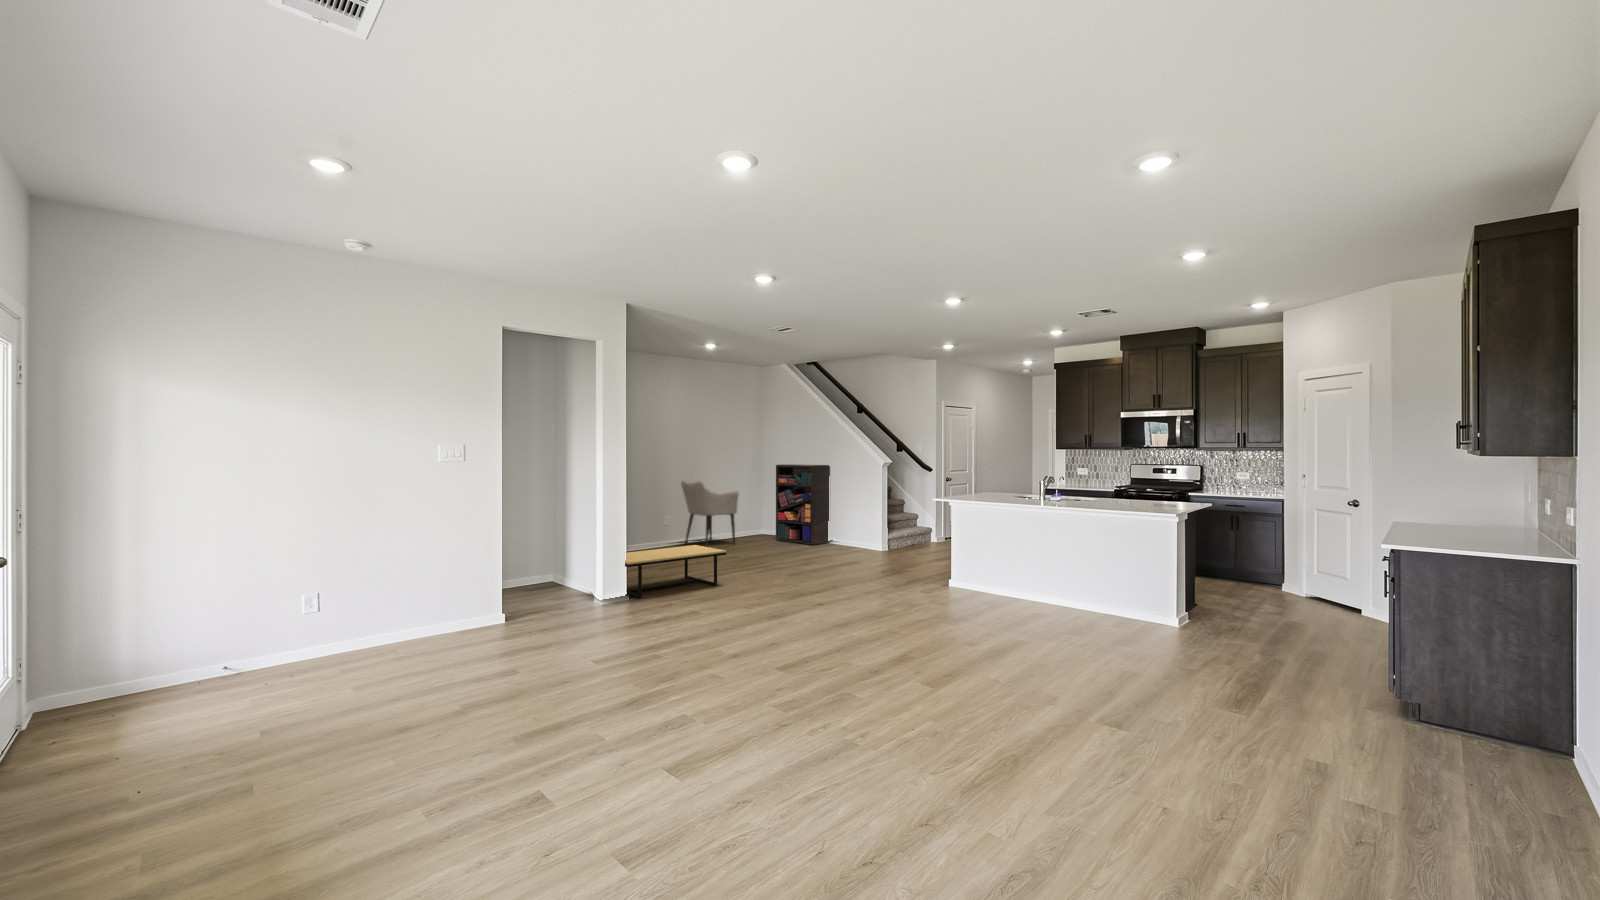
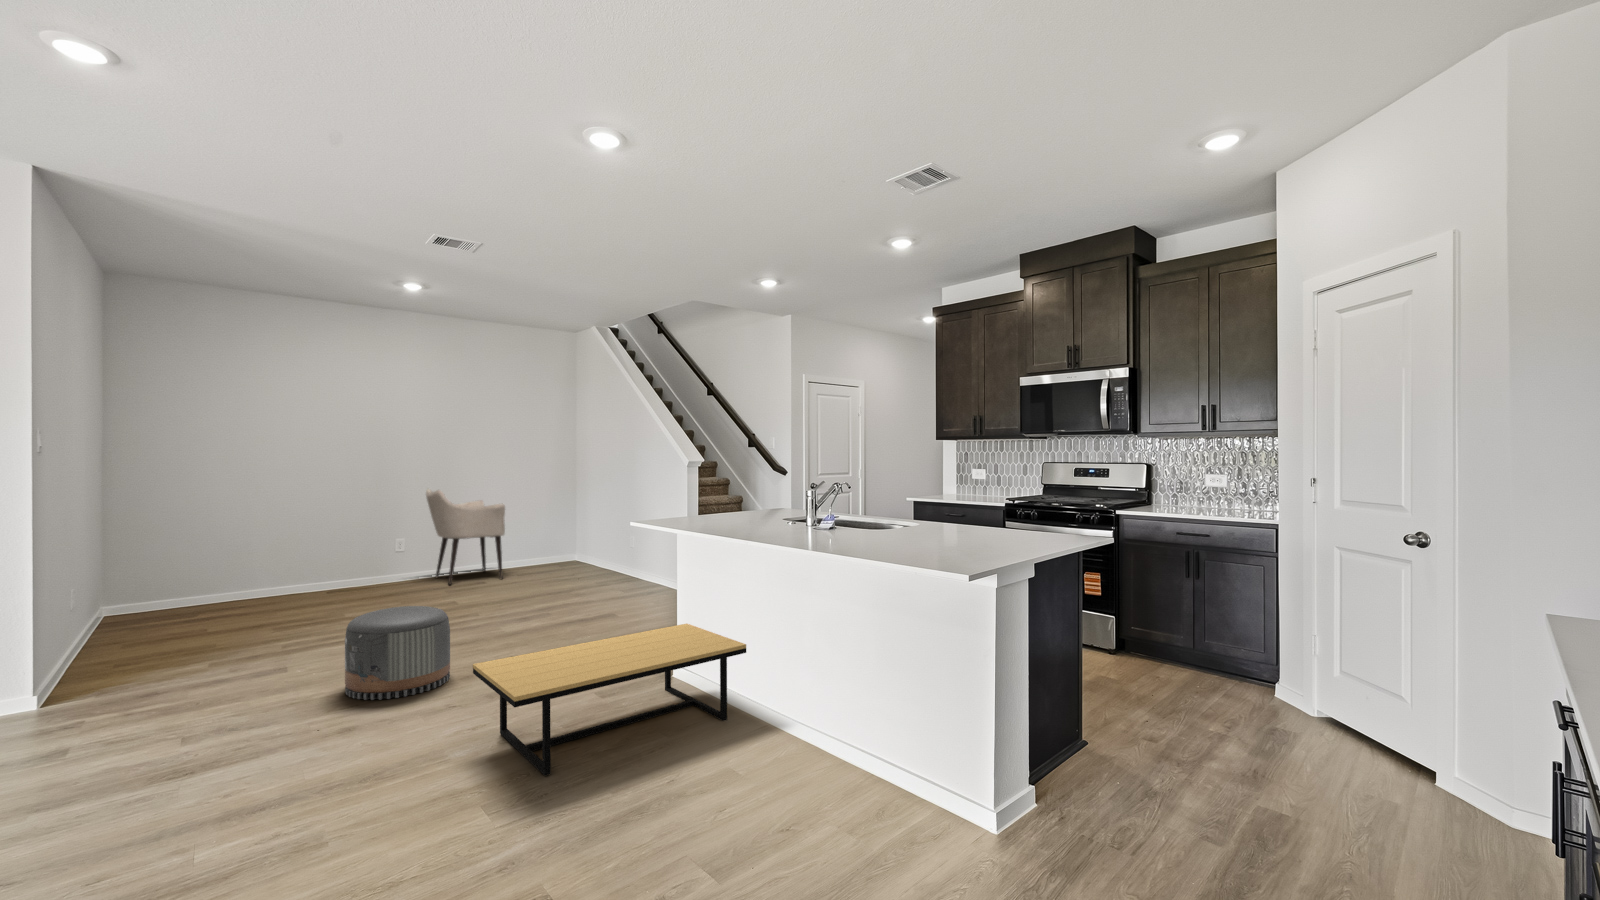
bookshelf: present [776,464,830,545] -> none [572,465,640,581]
coffee table: present [625,545,726,598] -> present [473,624,746,776]
pouf: none [774,547,826,596] -> present [345,606,450,700]

